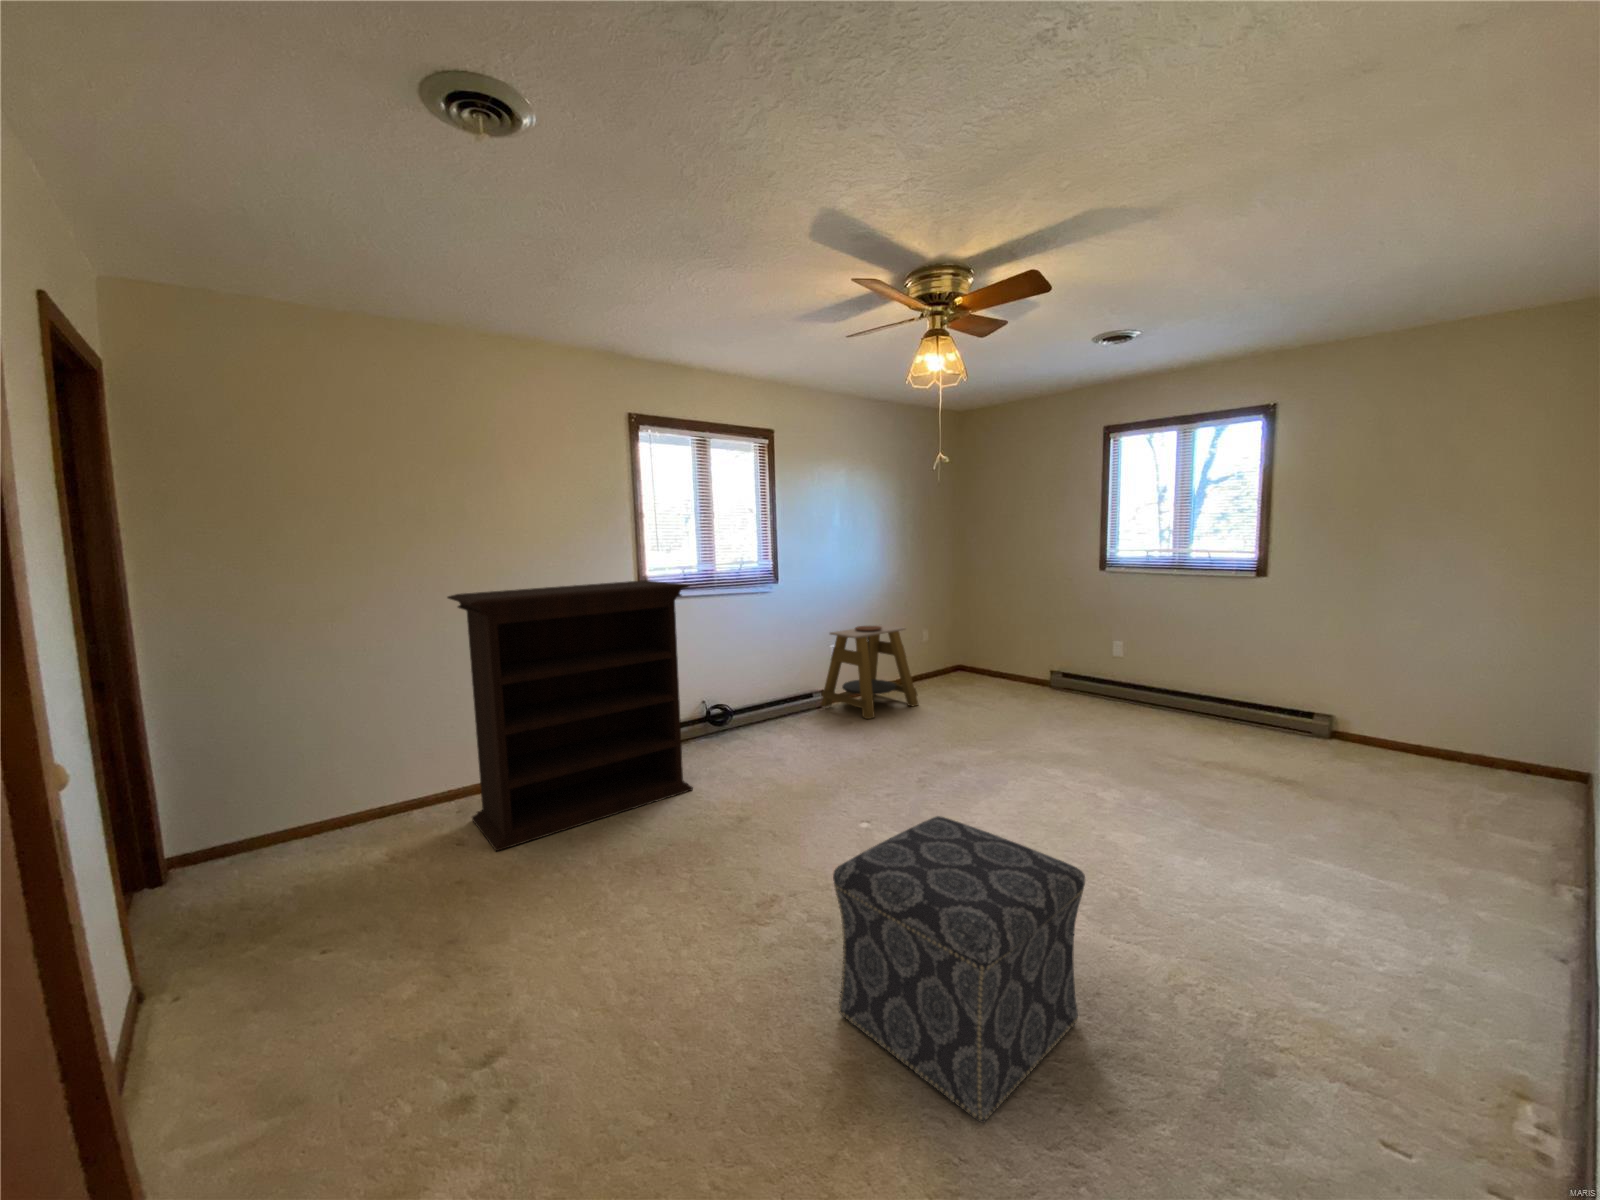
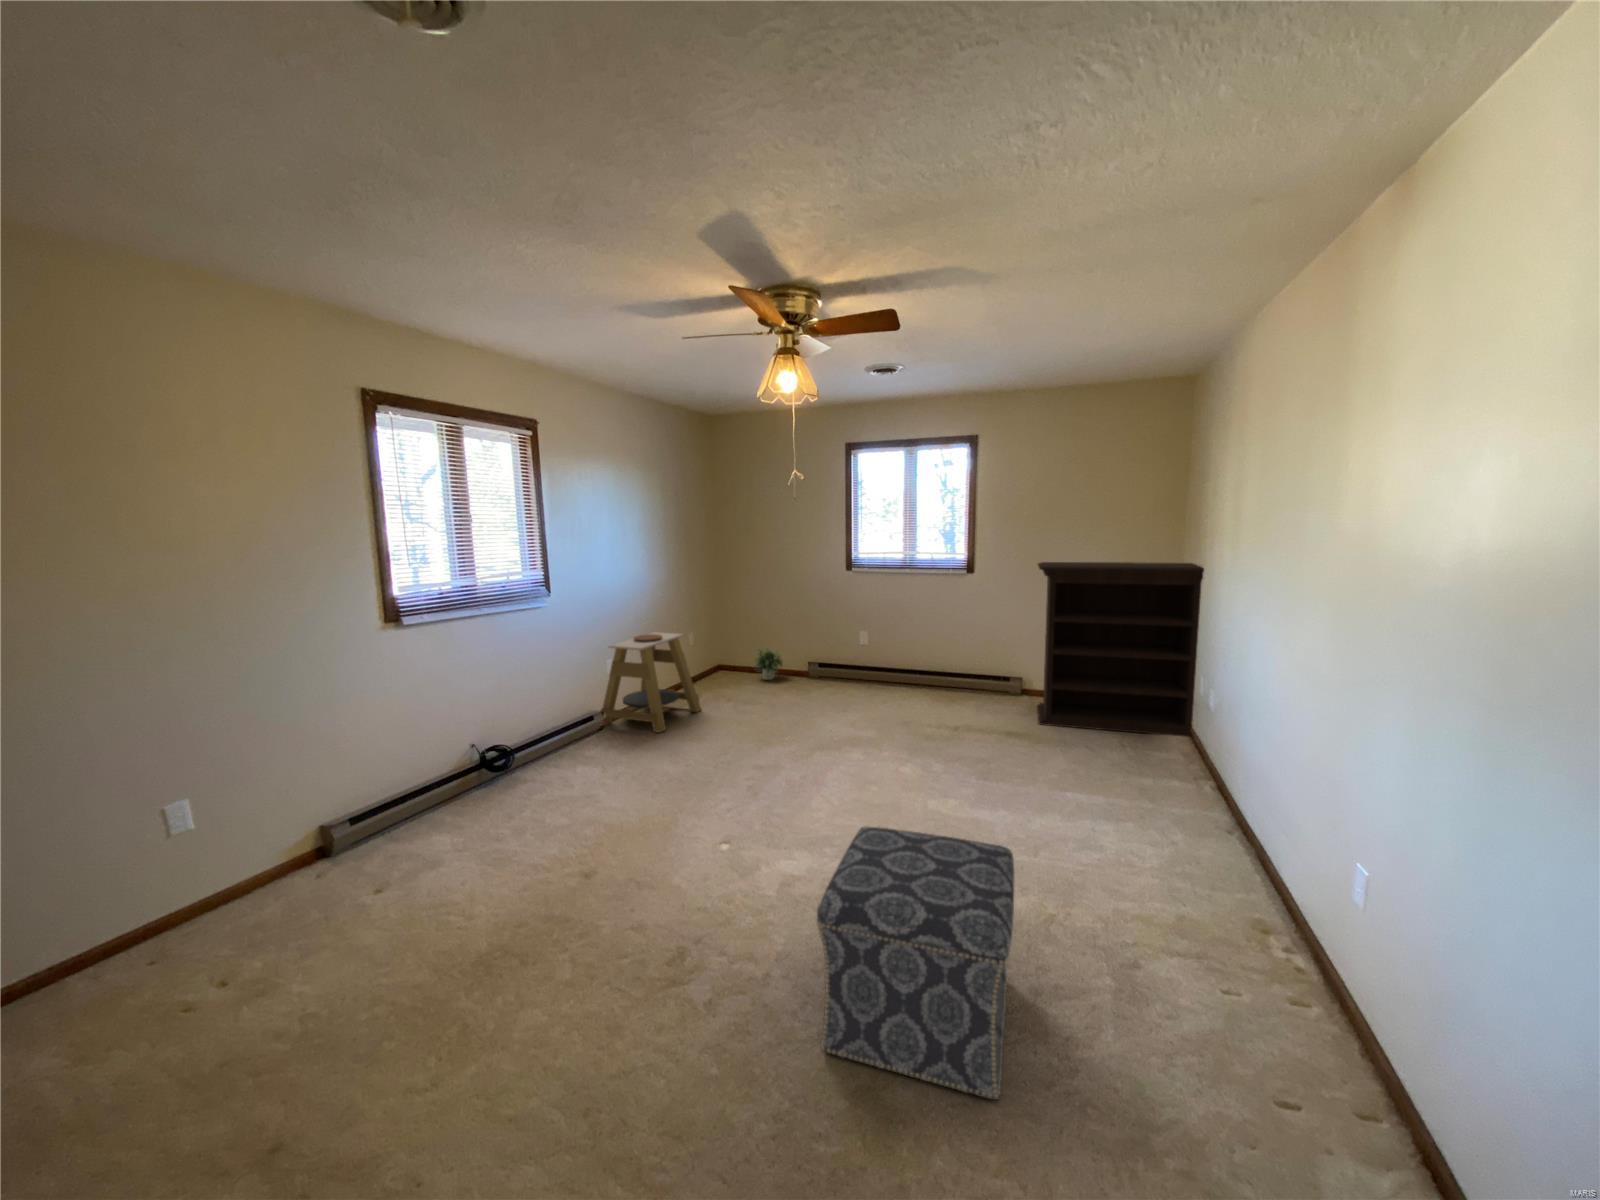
bookshelf: present [448,580,693,851] -> present [1037,562,1204,737]
potted plant: none [988,650,1023,686] -> present [754,648,782,680]

